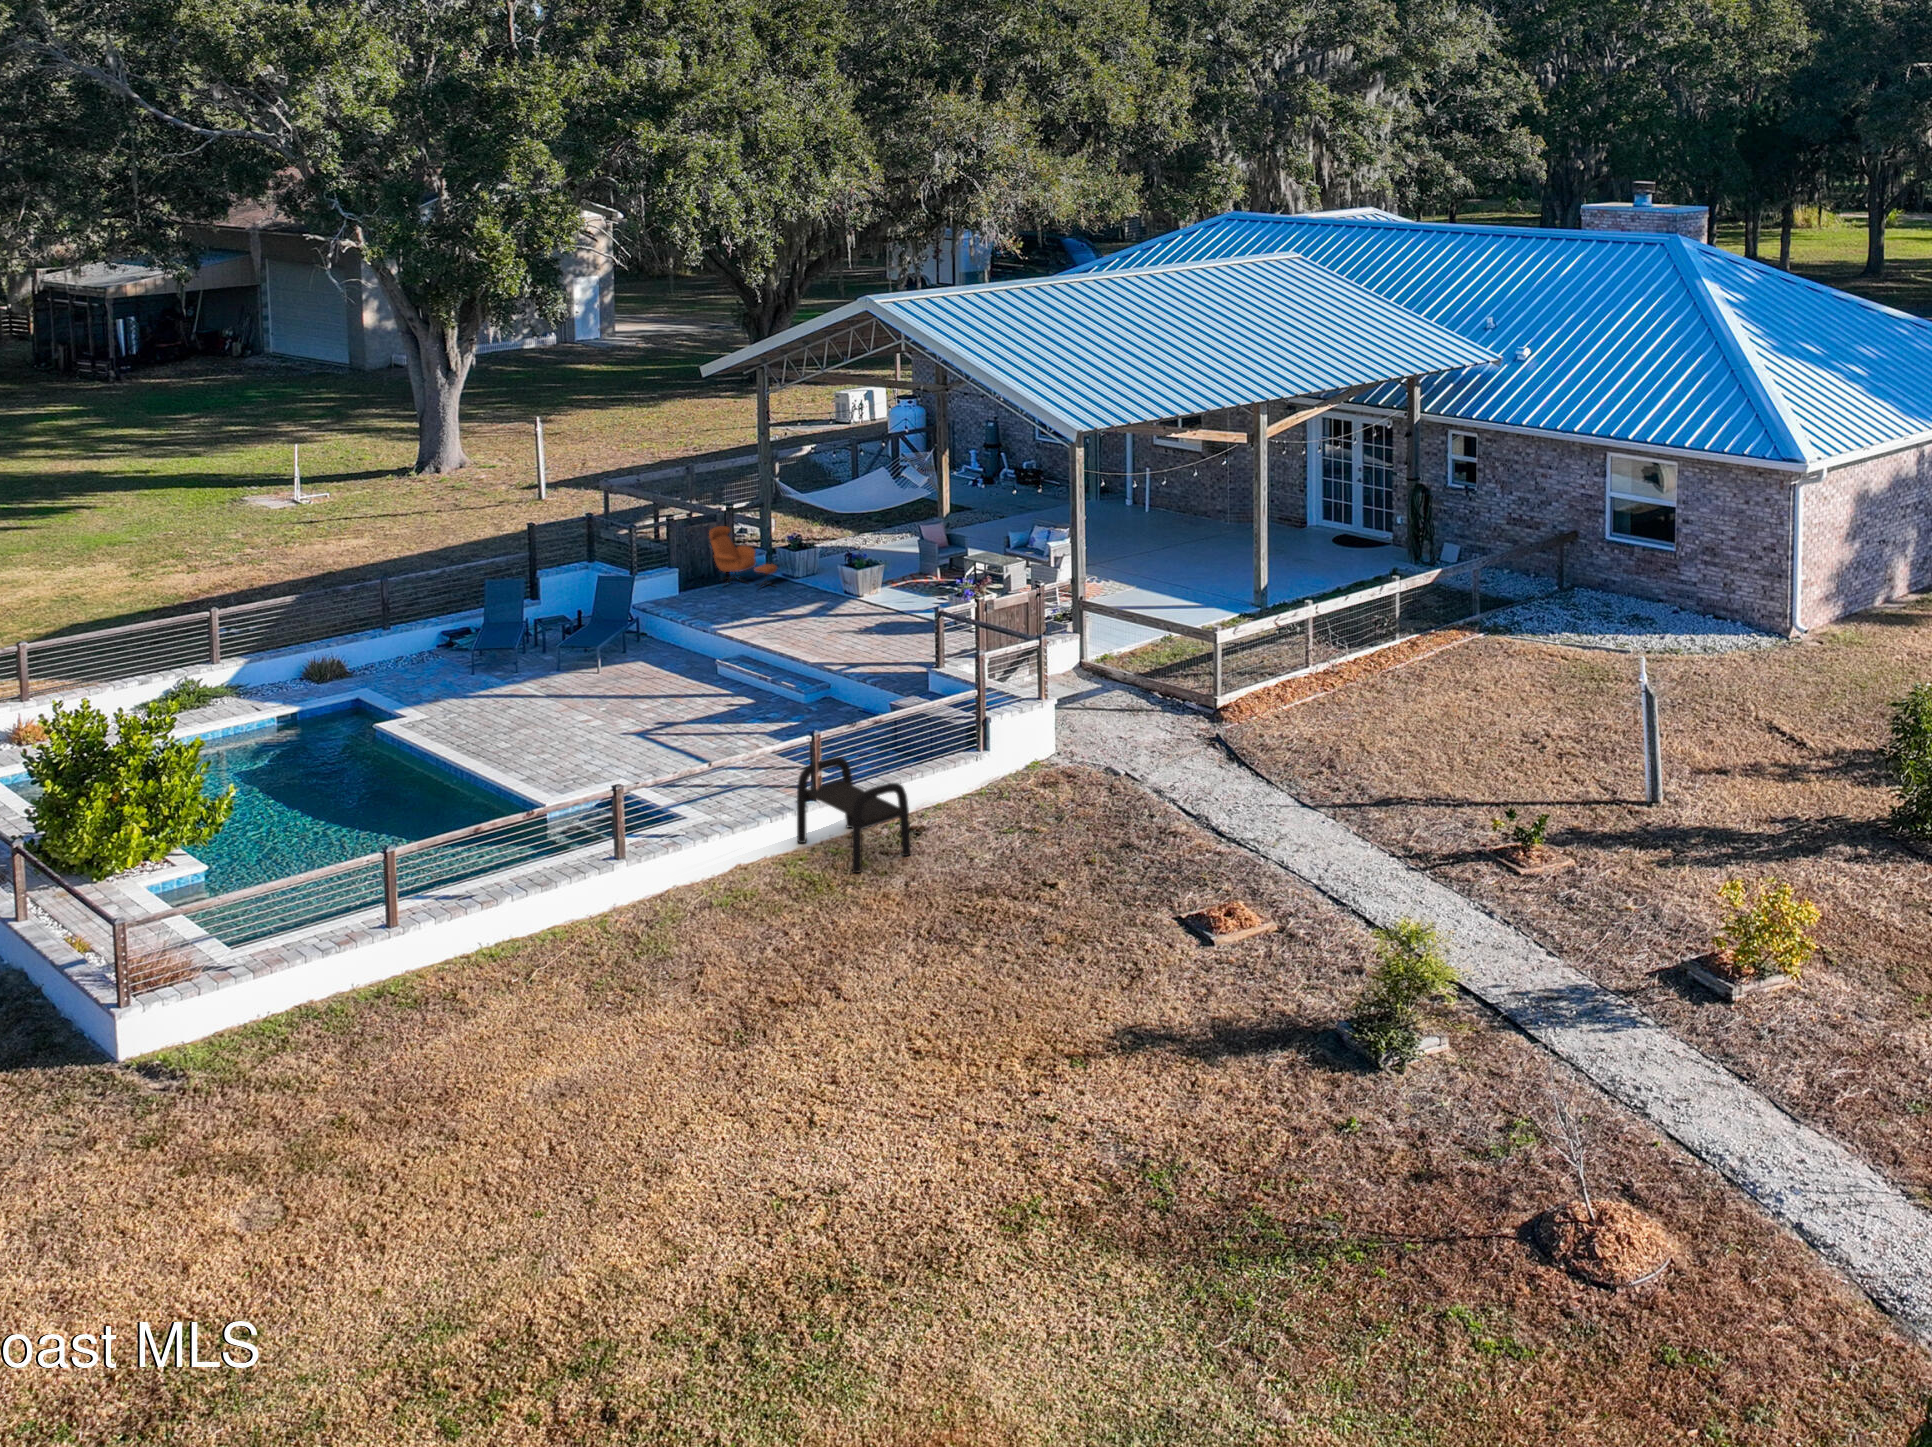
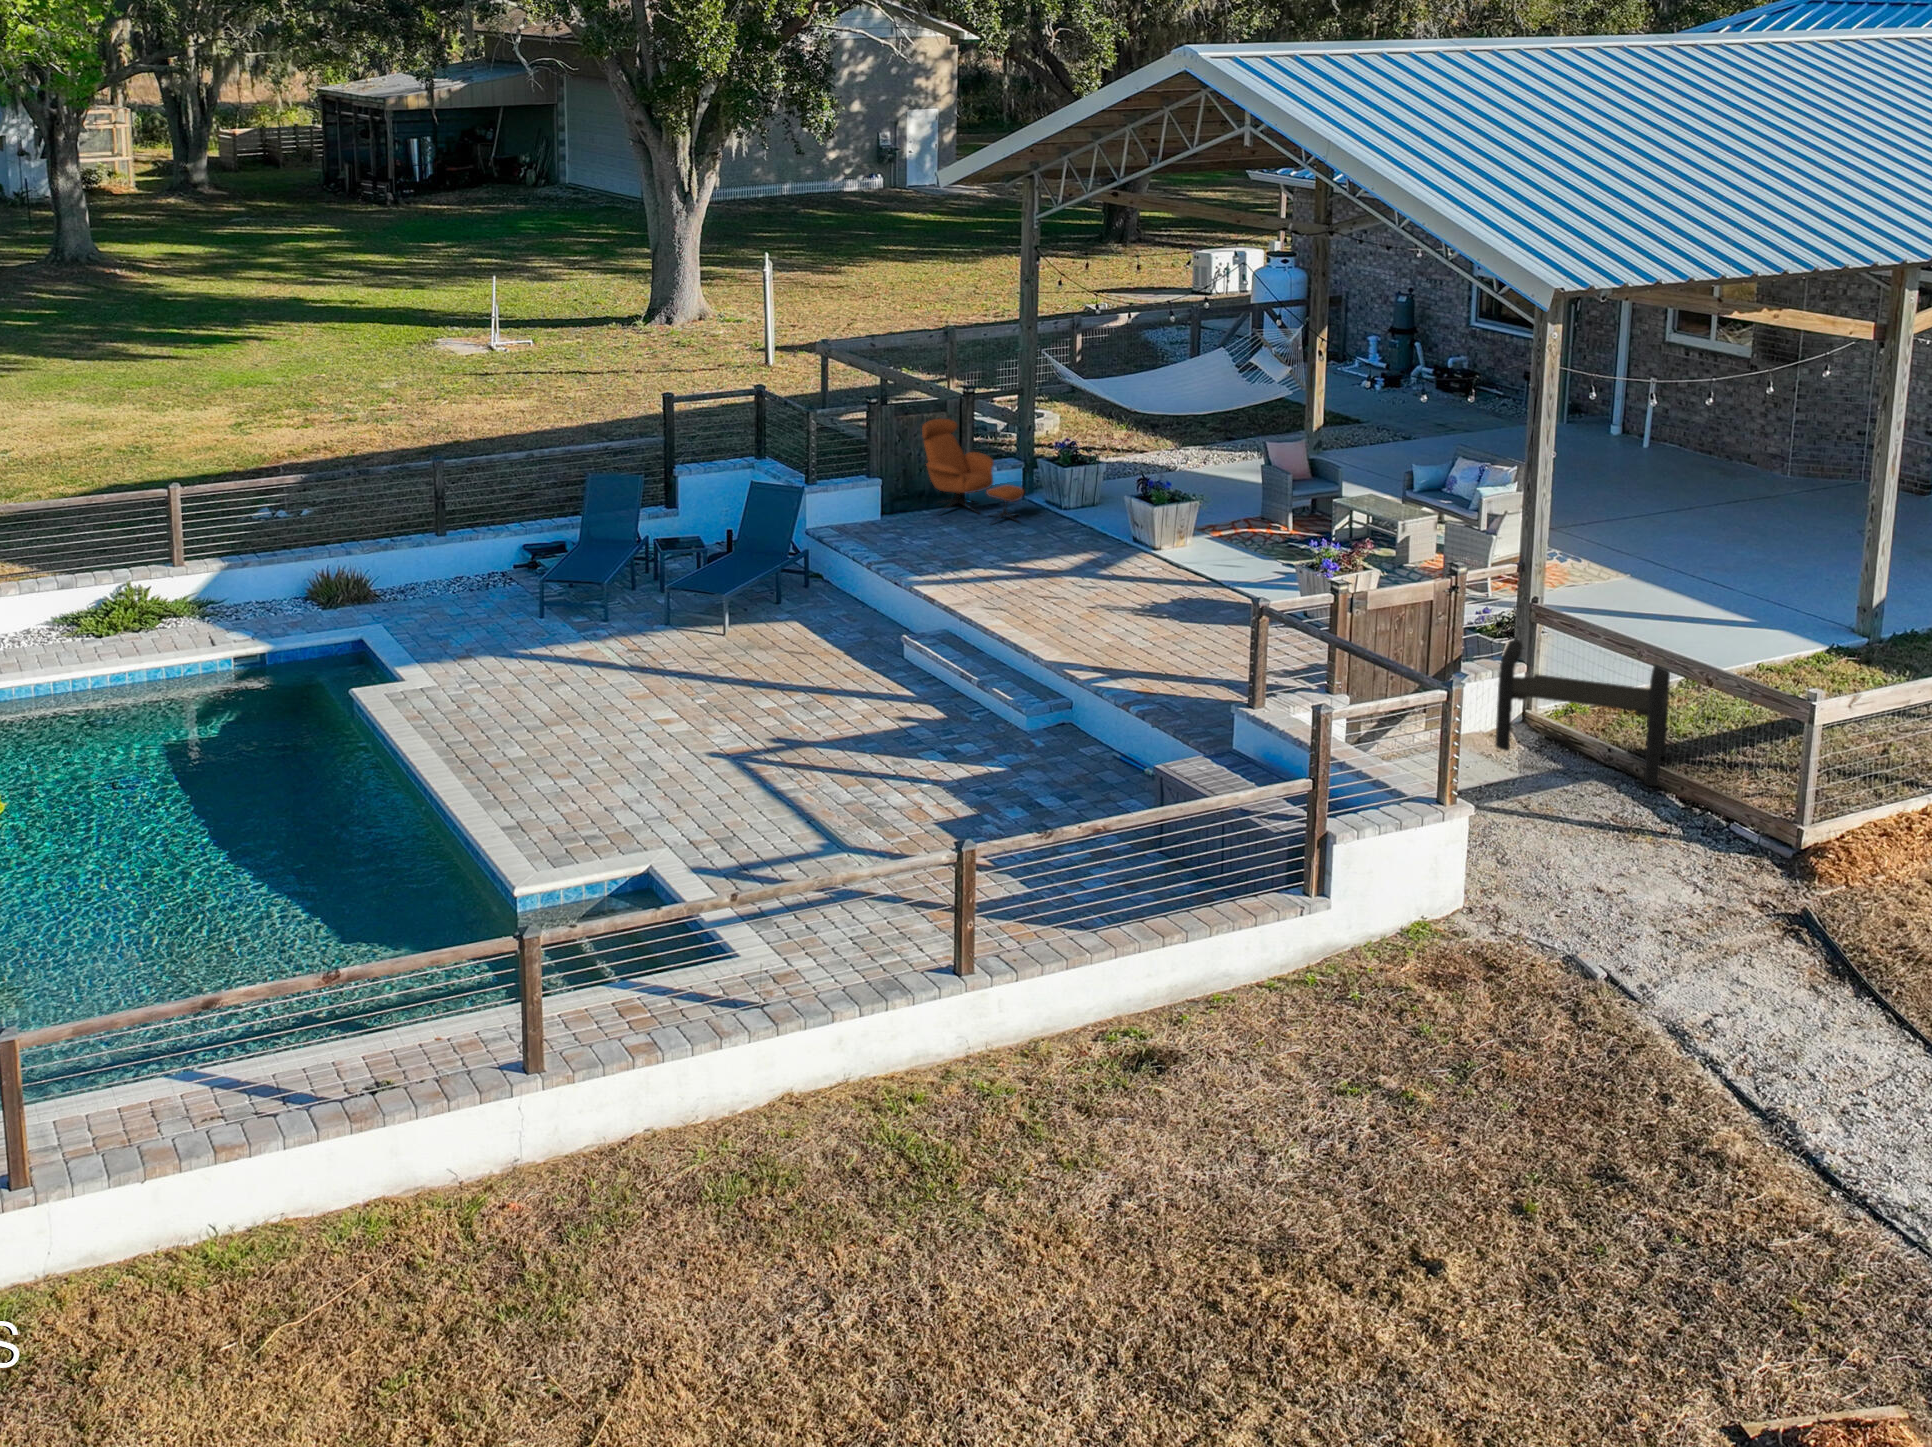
bench: present [797,757,911,873] -> present [1495,639,1670,786]

